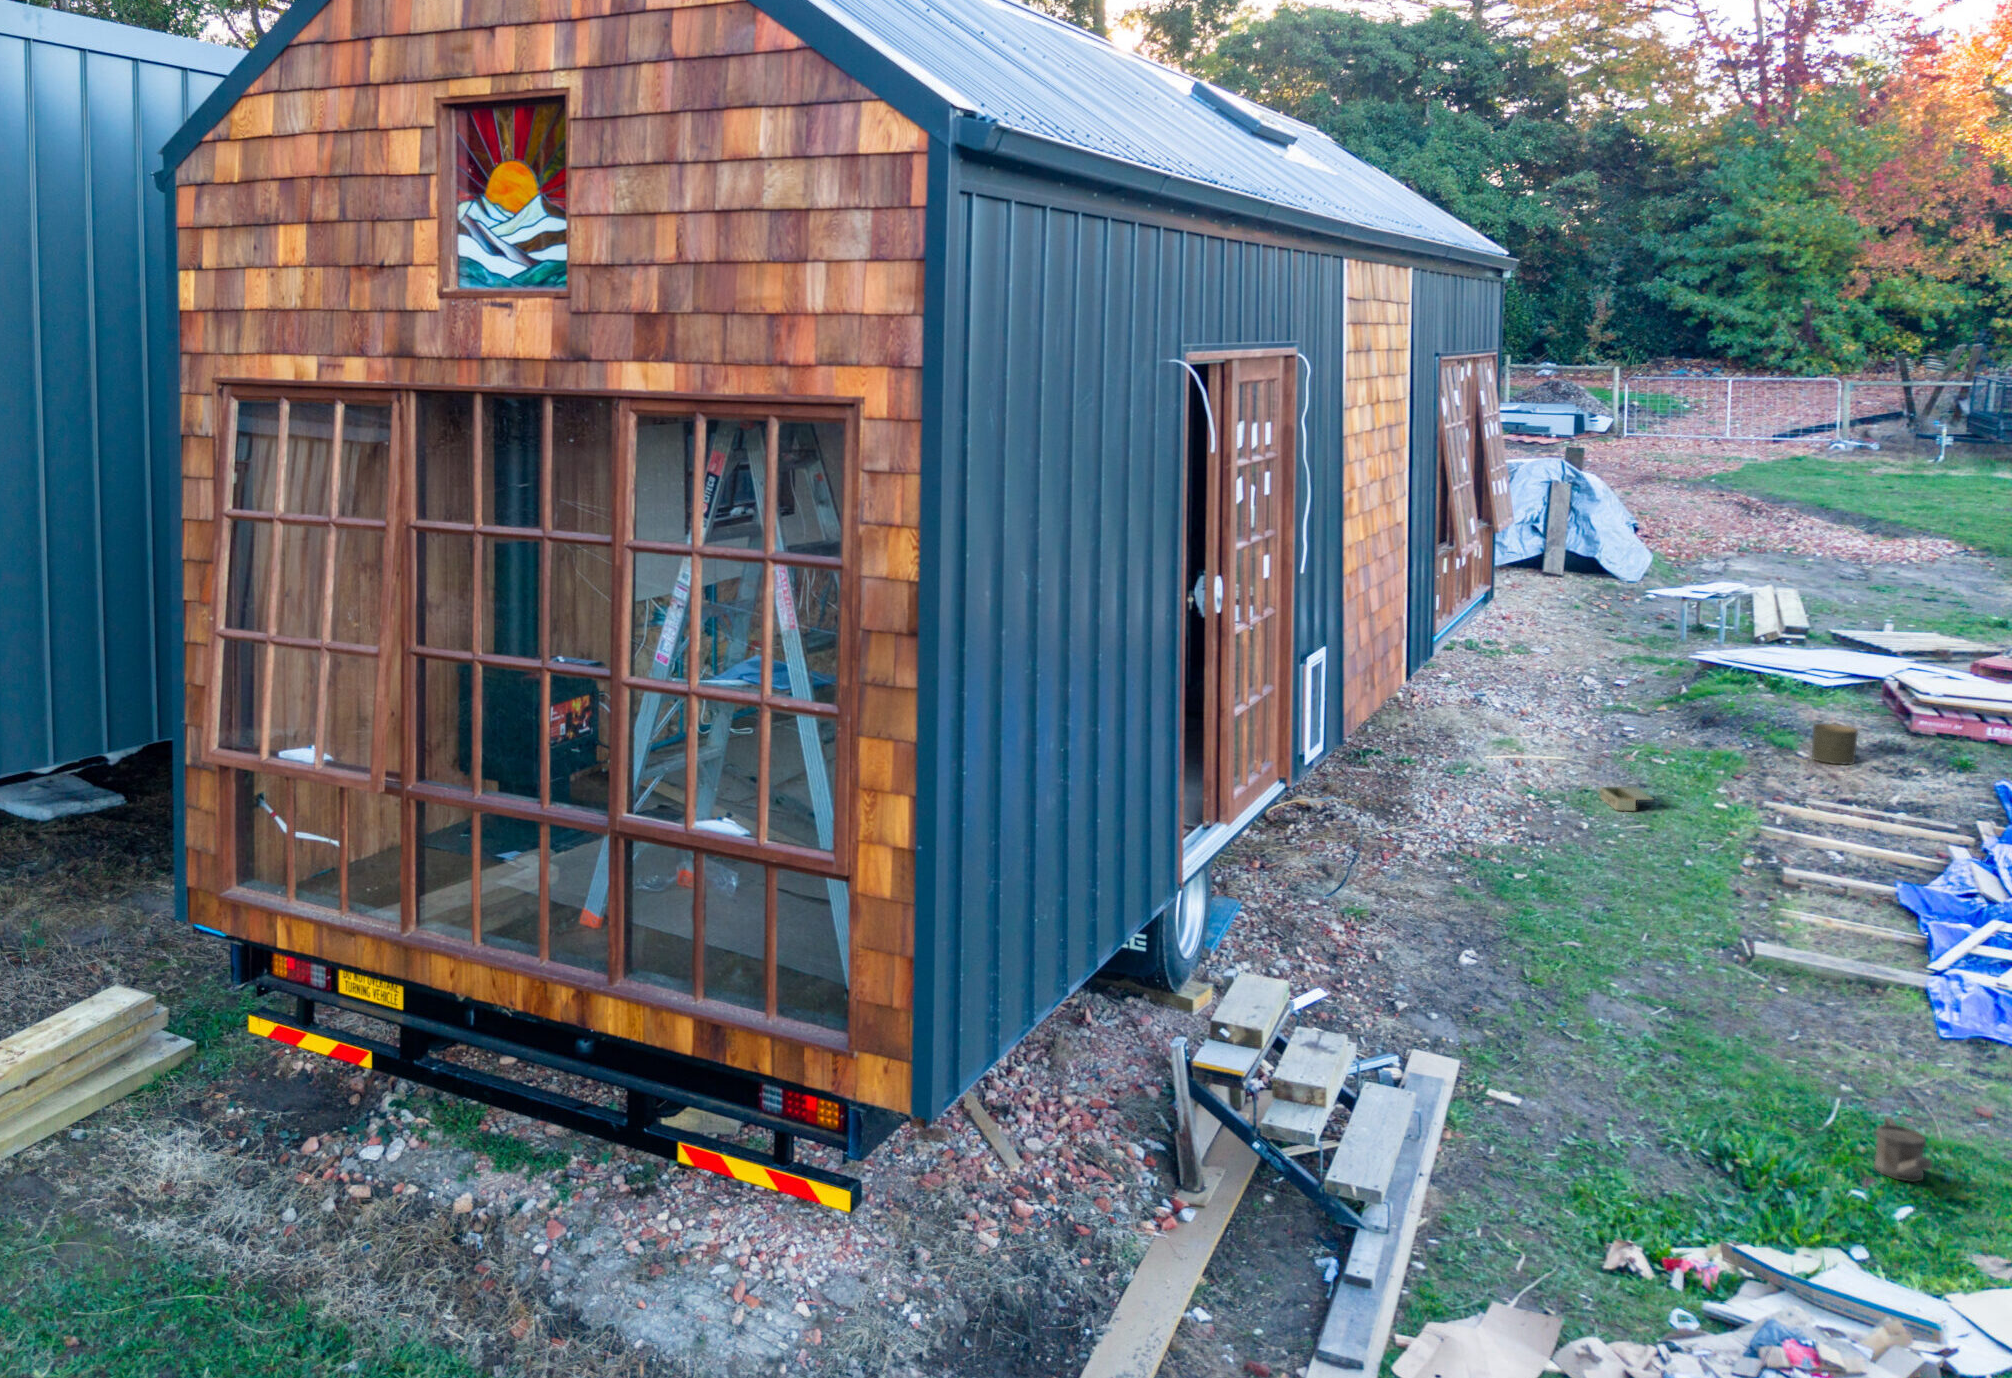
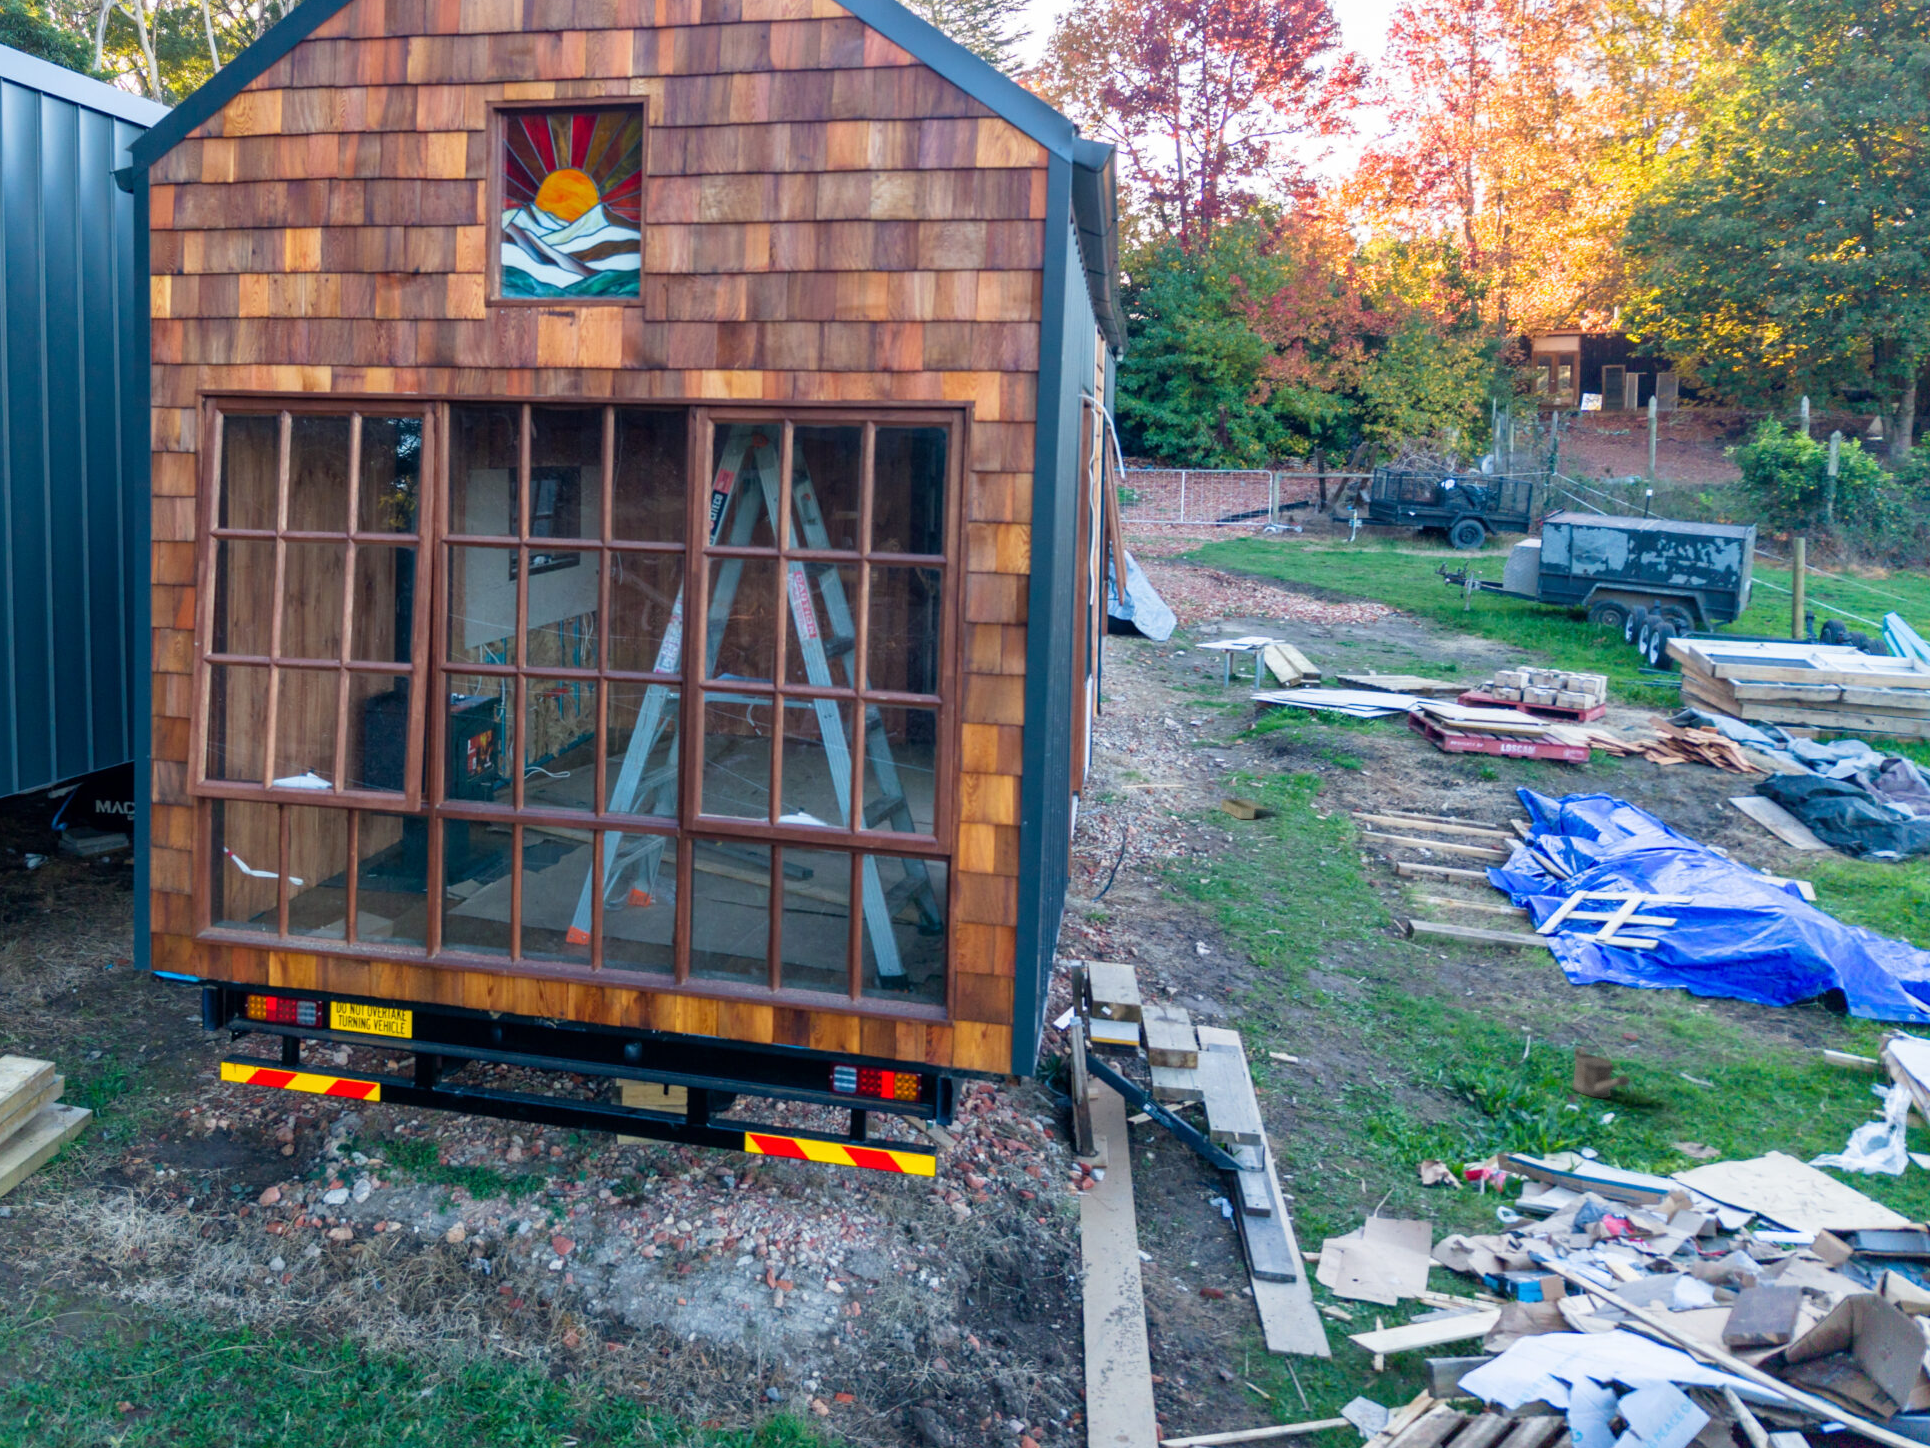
planter: present [1812,724,1858,765] -> none [1361,745,1396,778]

